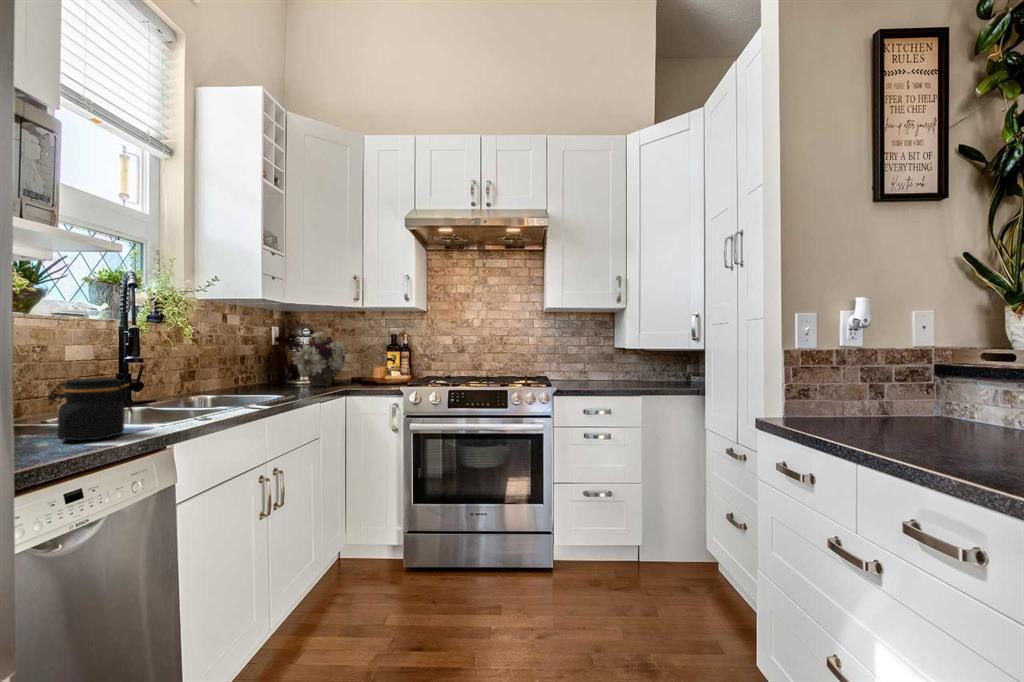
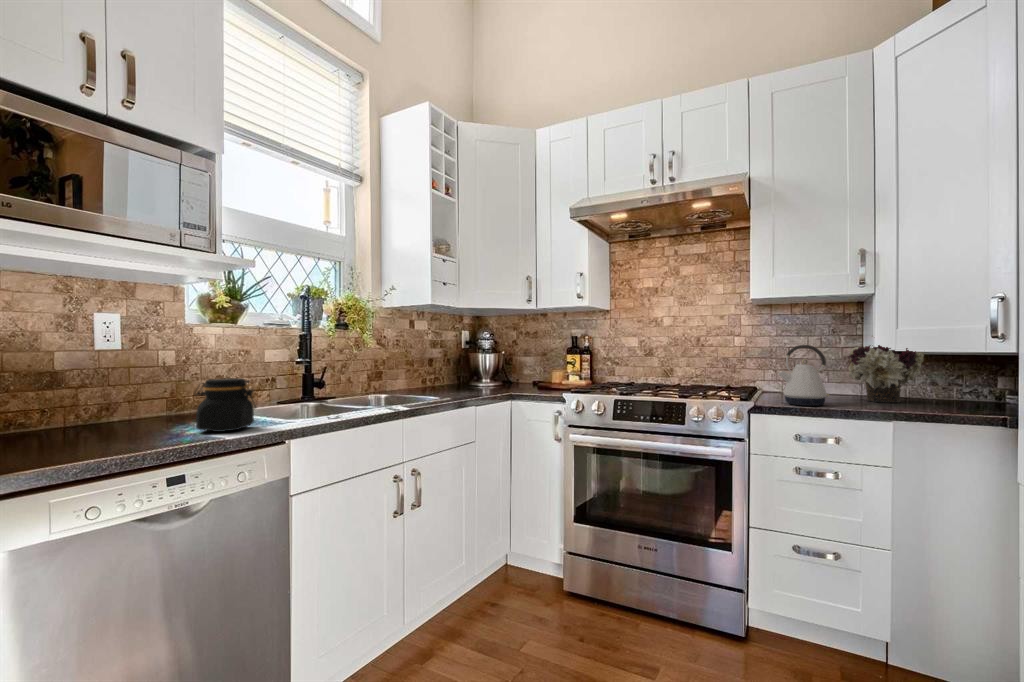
flower arrangement: present [293,332,347,386] -> present [848,336,924,403]
kettle: none [573,344,605,389] -> present [779,345,830,406]

